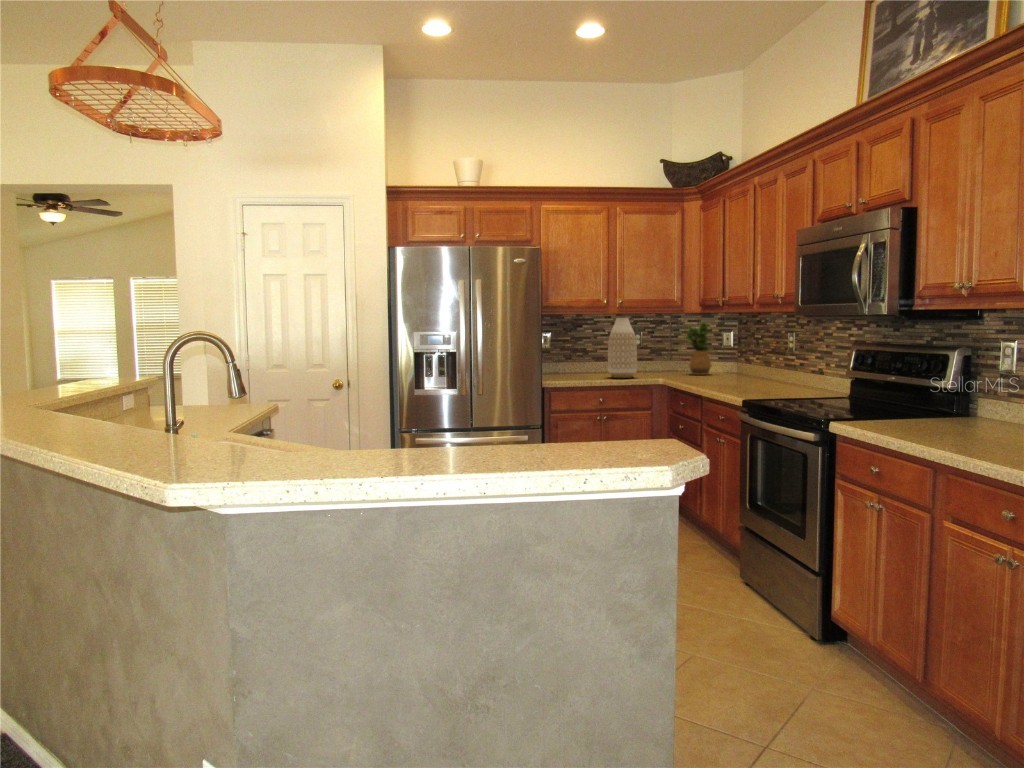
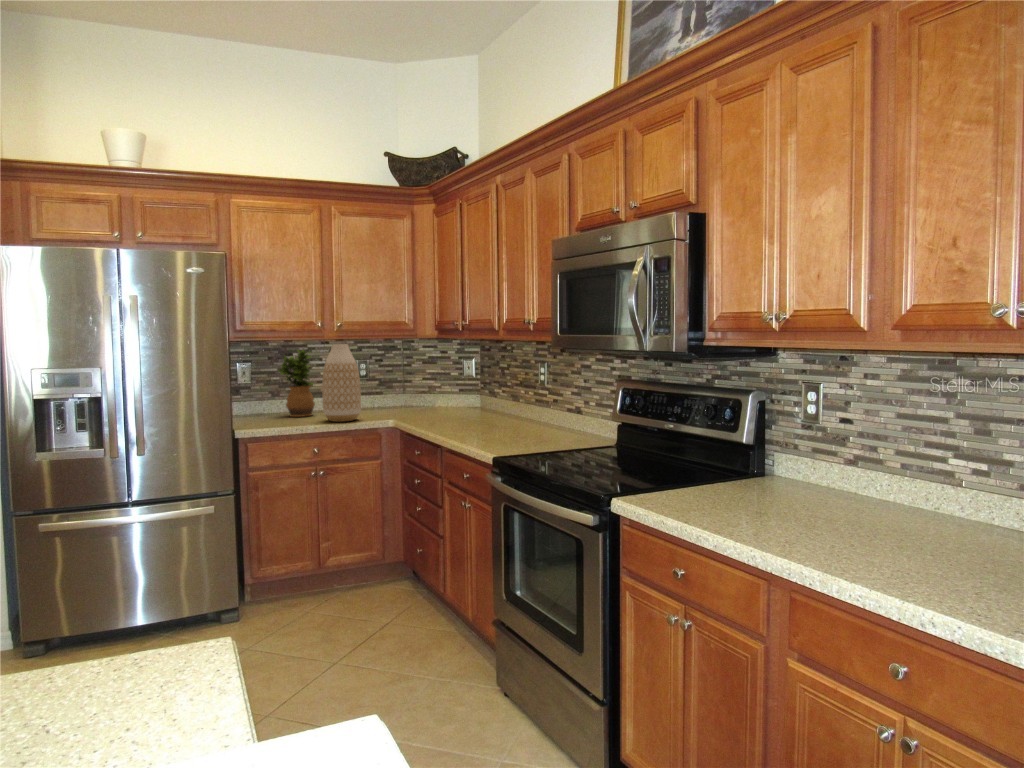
potted plant: present [685,322,712,375] -> present [278,350,315,417]

